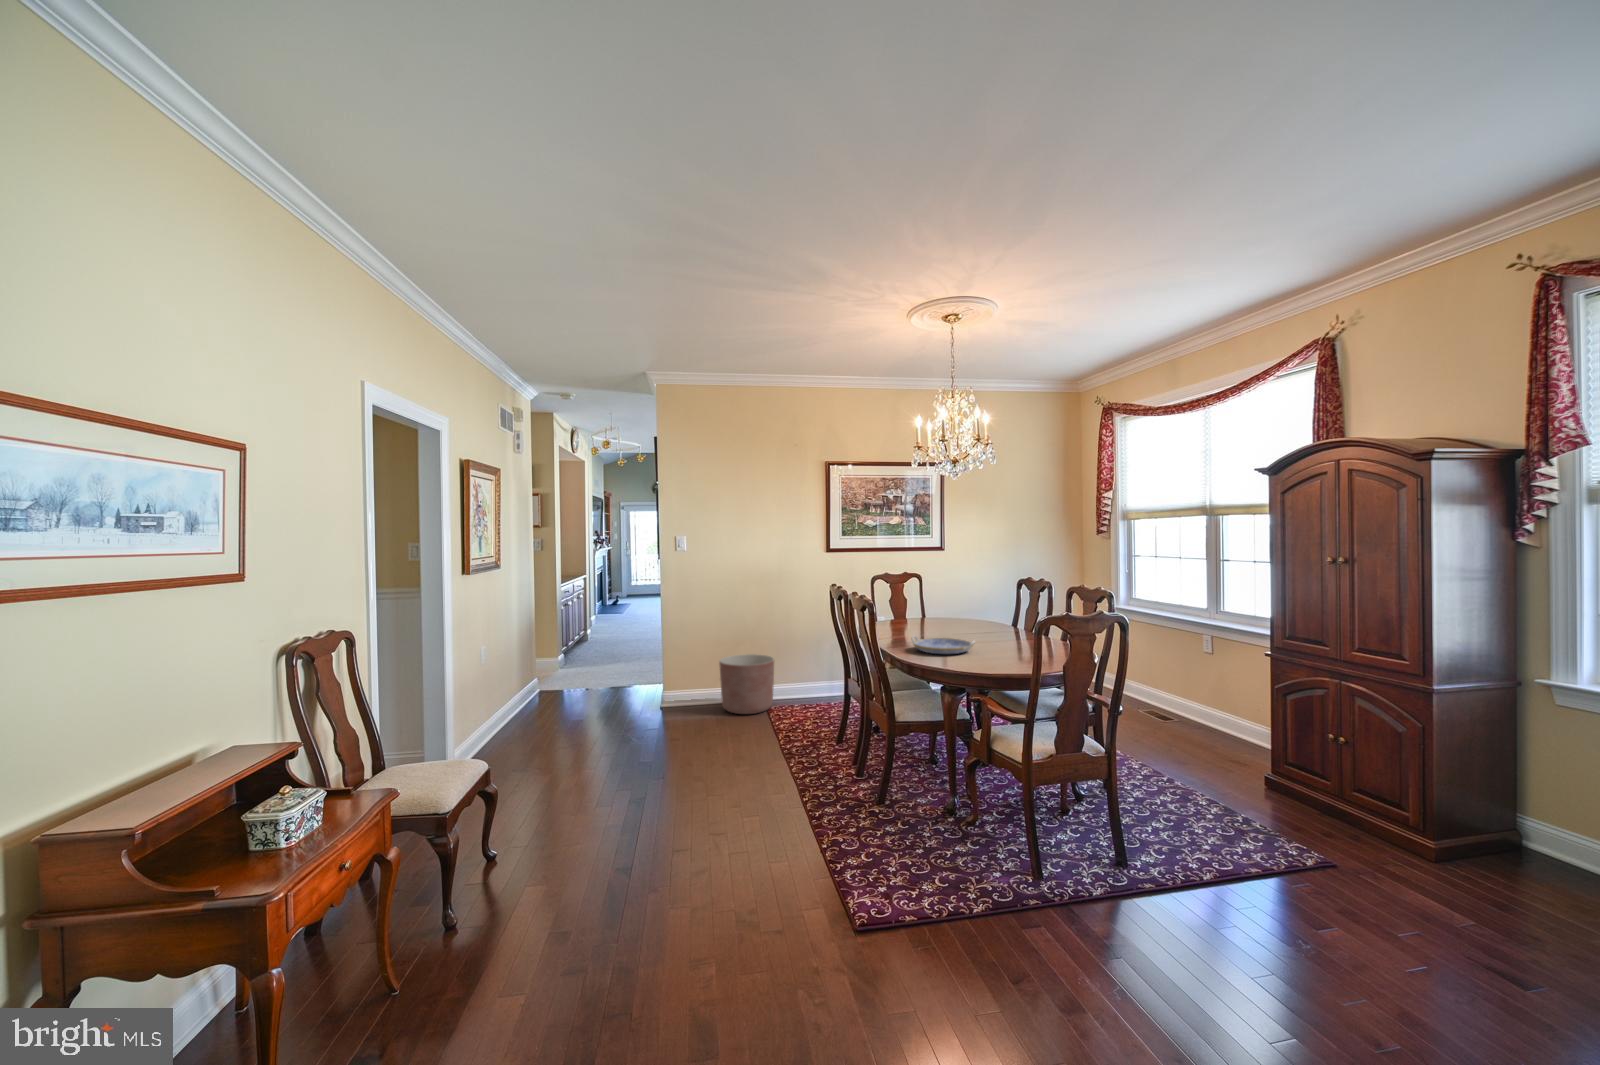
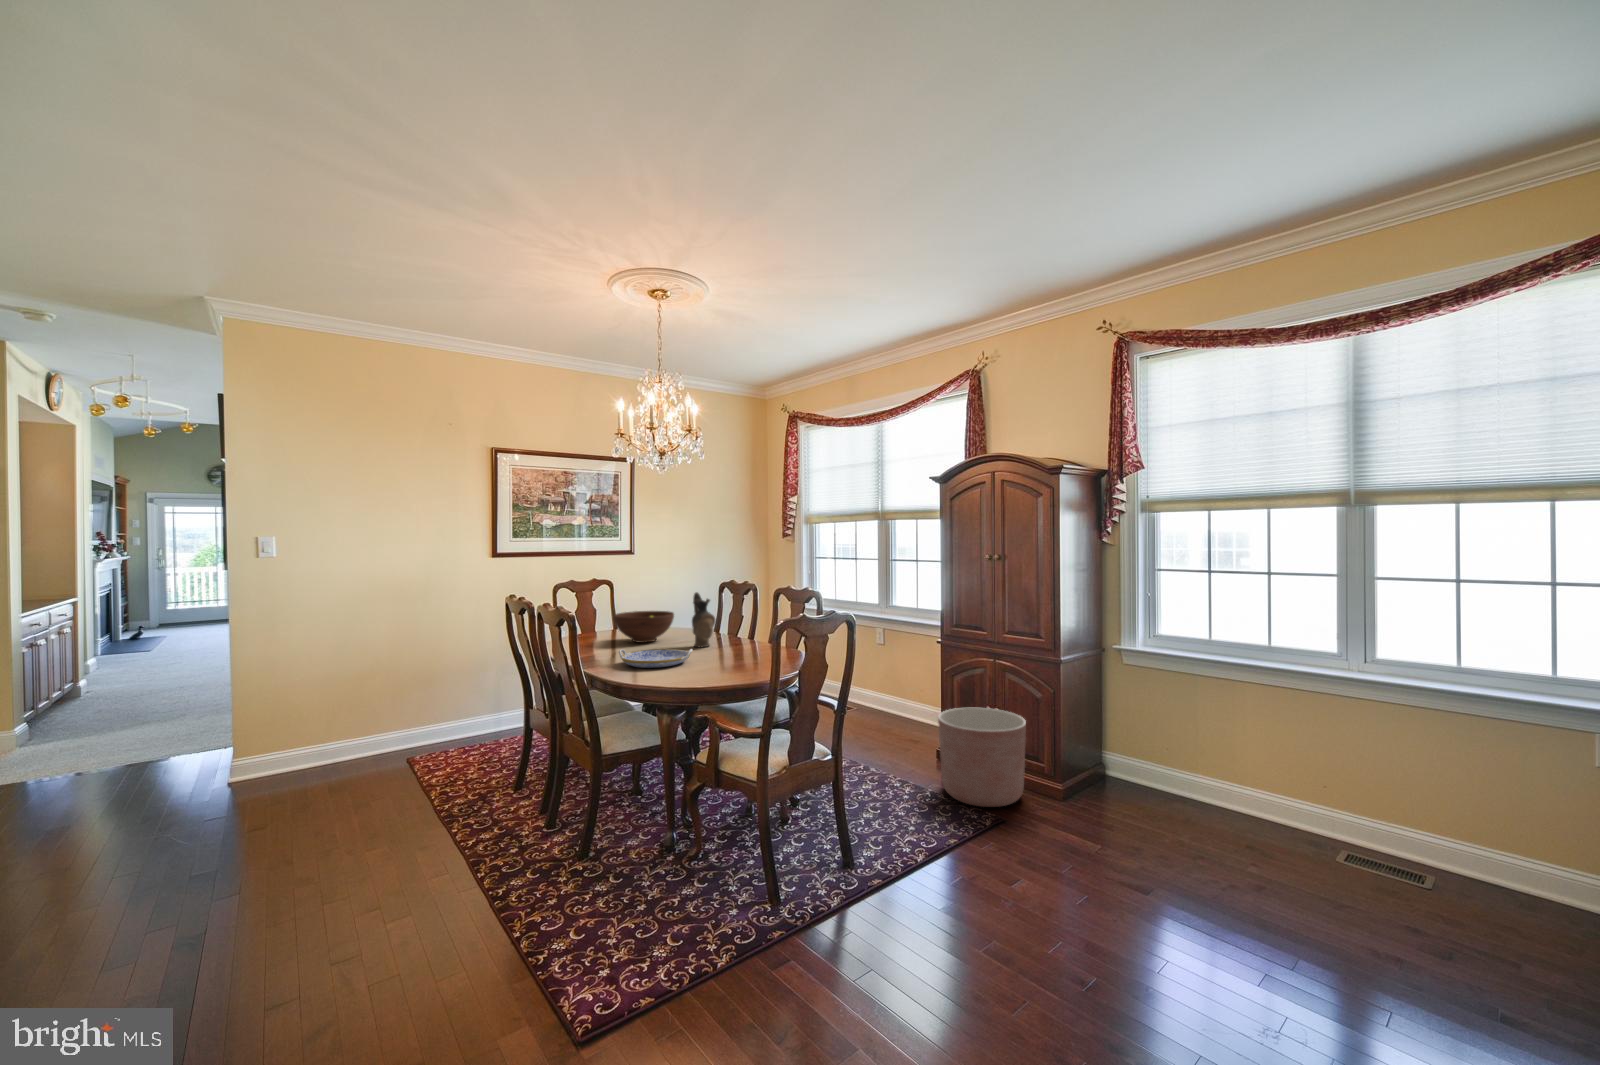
ceramic pitcher: none [981,589,1004,640] -> present [692,592,715,648]
fruit bowl: none [914,603,968,632] -> present [614,611,674,643]
planter: present [719,654,774,714] -> present [938,708,1026,807]

